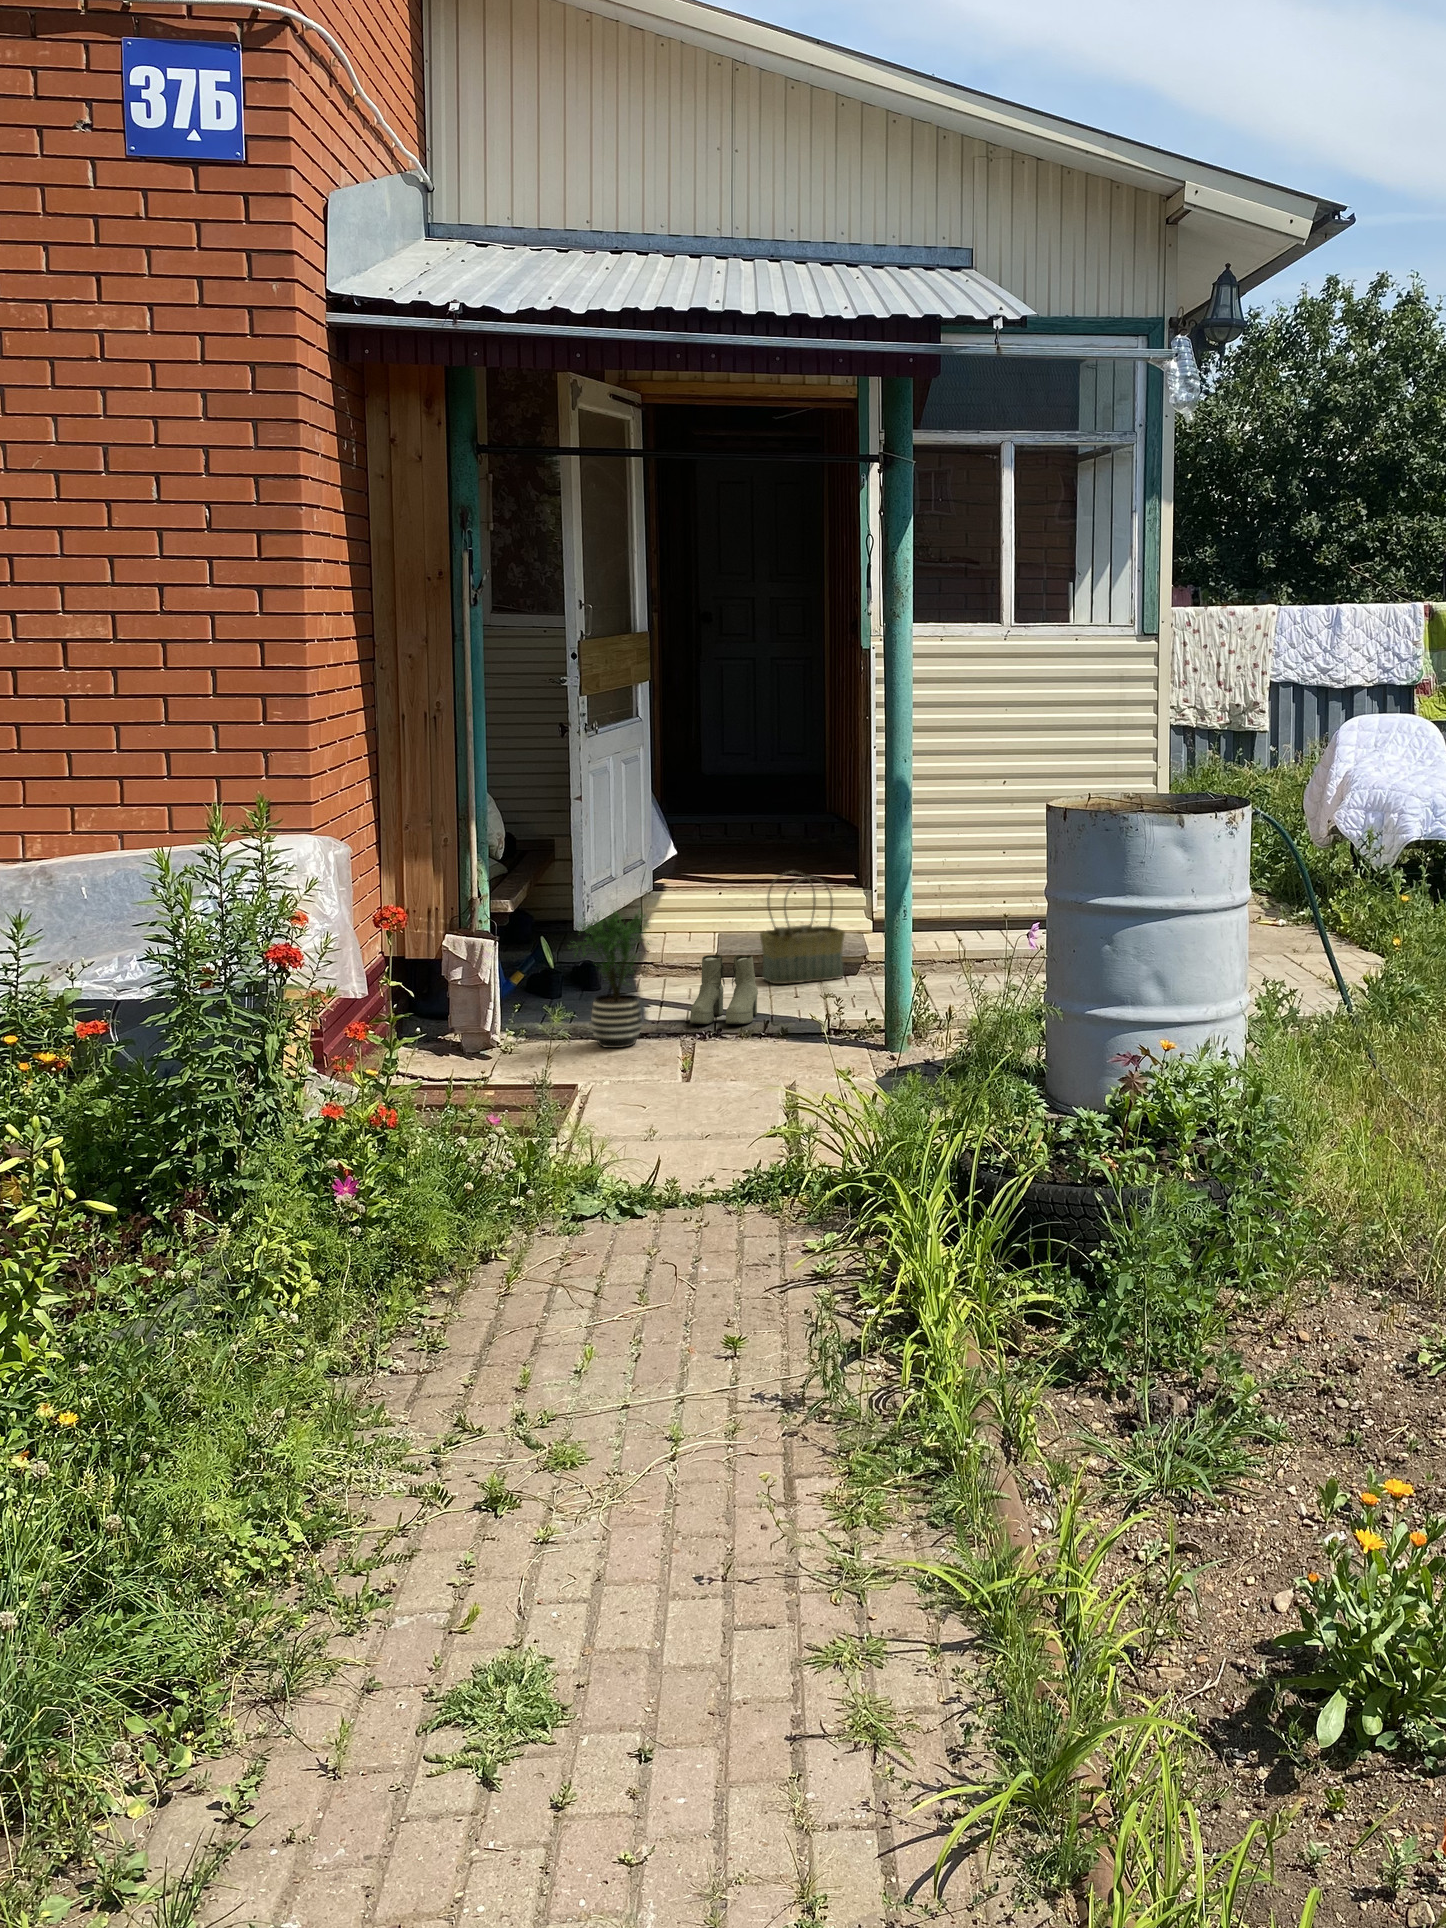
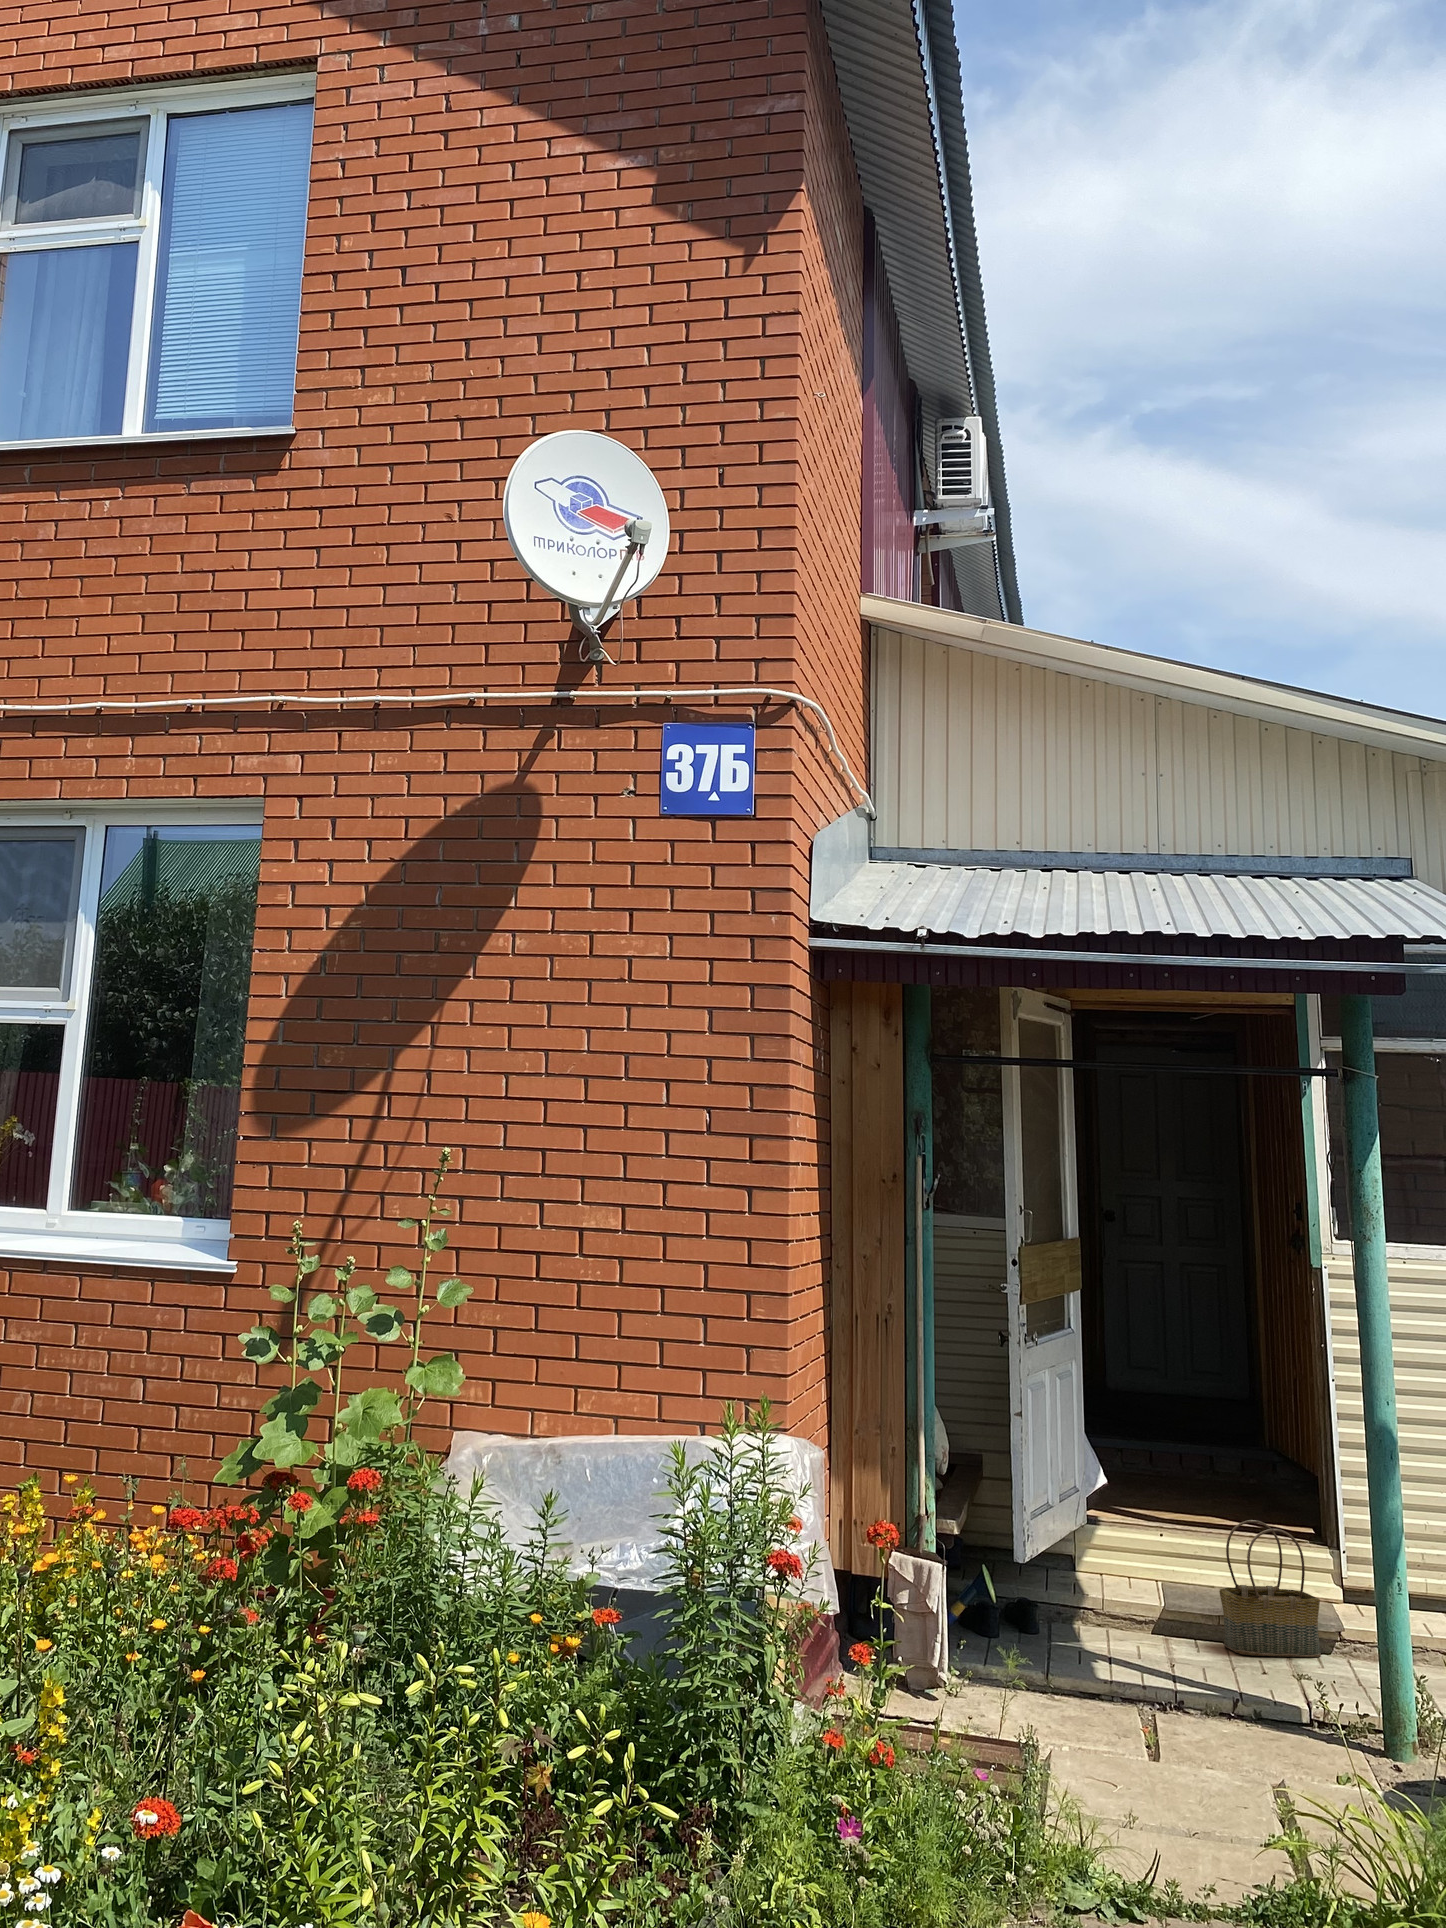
potted plant: present [568,911,650,1048] -> none [1017,1542,1115,1708]
boots: present [690,955,758,1024] -> none [1150,1610,1226,1699]

